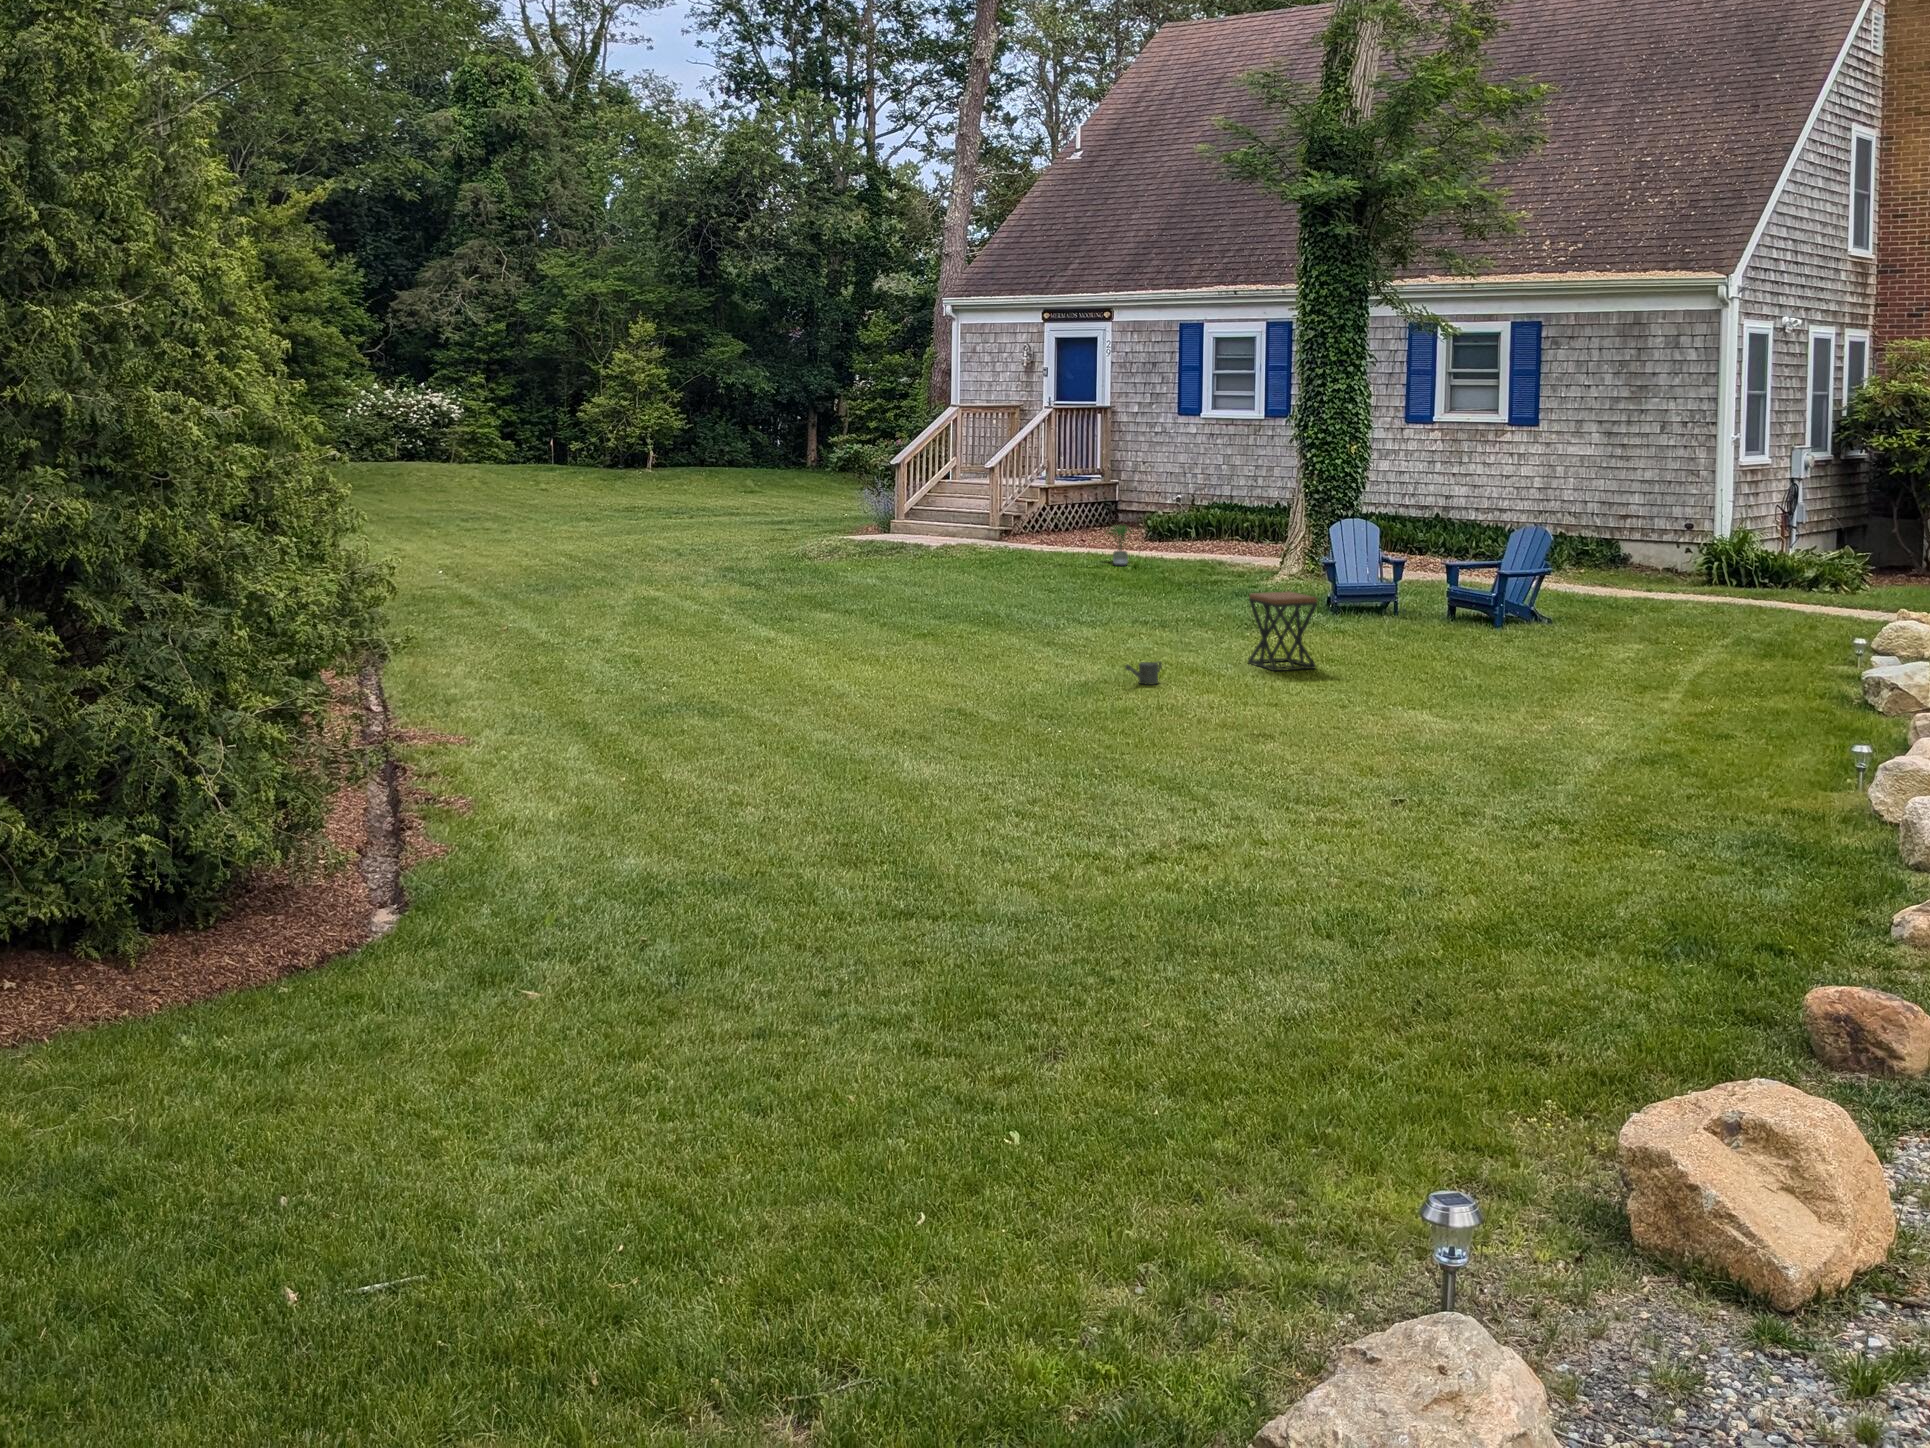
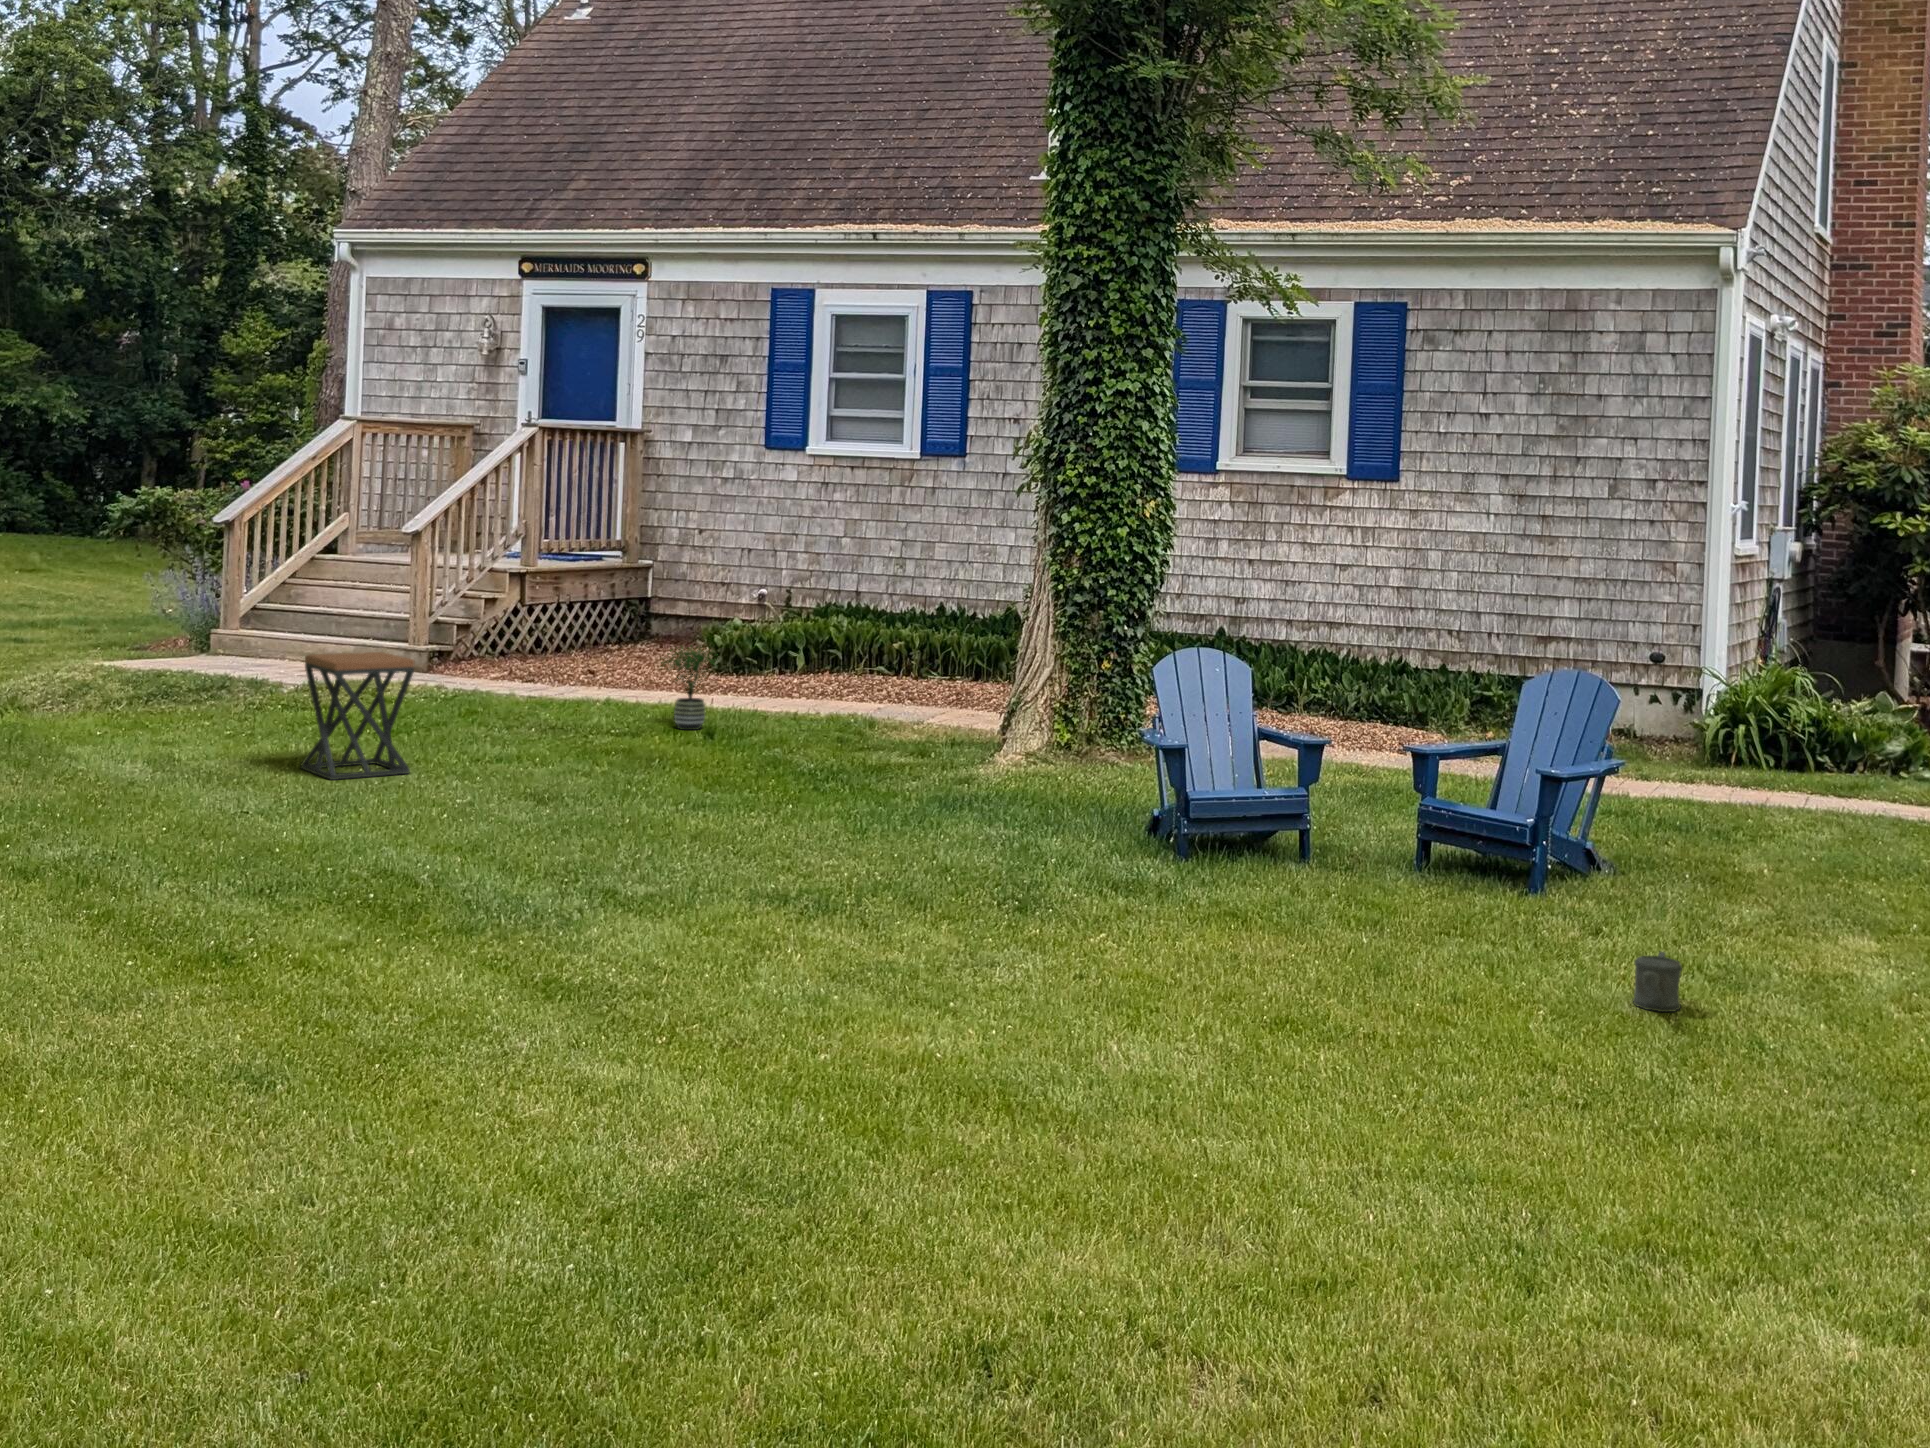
stool: present [1248,592,1317,671] -> present [301,652,414,780]
watering can: present [1125,661,1162,685] -> present [1633,952,1682,1012]

